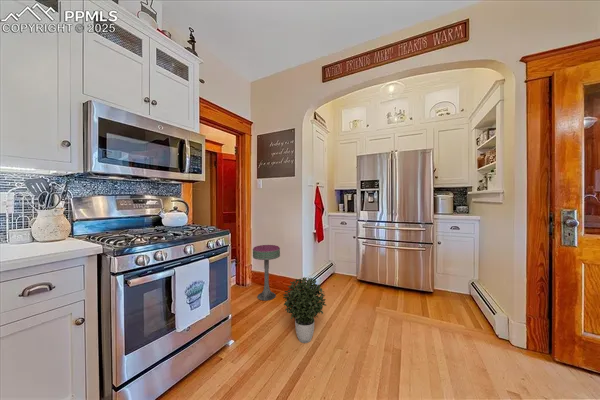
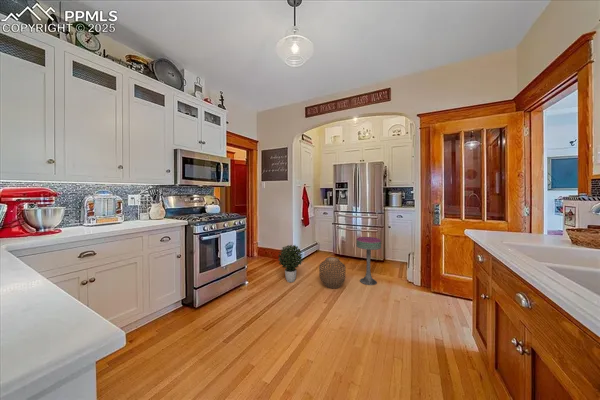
bar stool: present [253,245,280,300] -> present [356,237,381,285]
woven basket: none [356,300,403,360] -> present [319,257,346,289]

